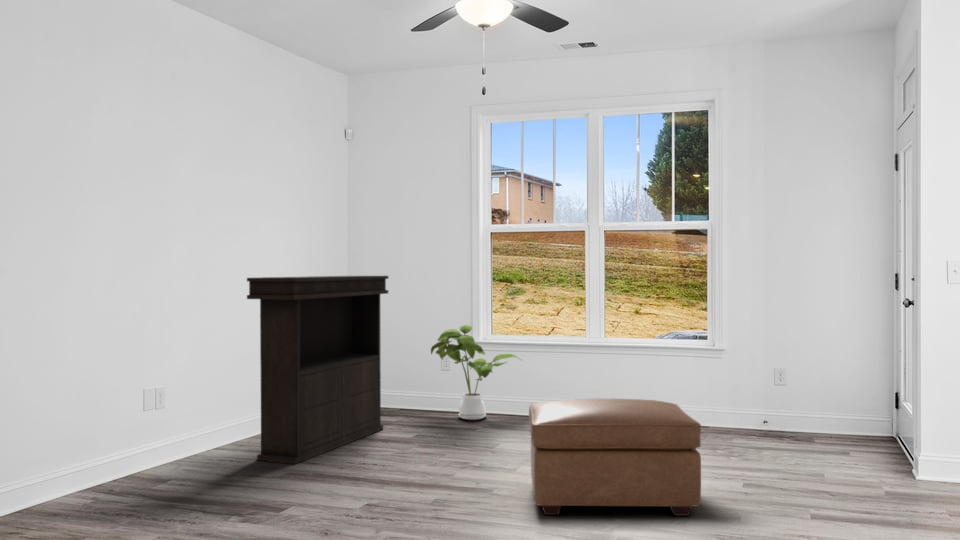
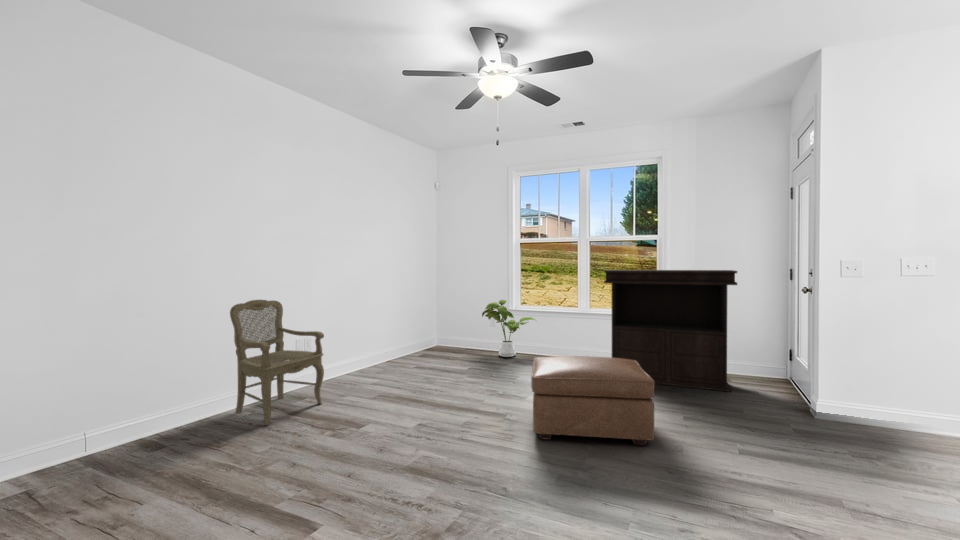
console table: present [247,276,388,464] -> present [604,270,737,392]
armchair: none [46,321,196,516] -> present [230,300,324,425]

